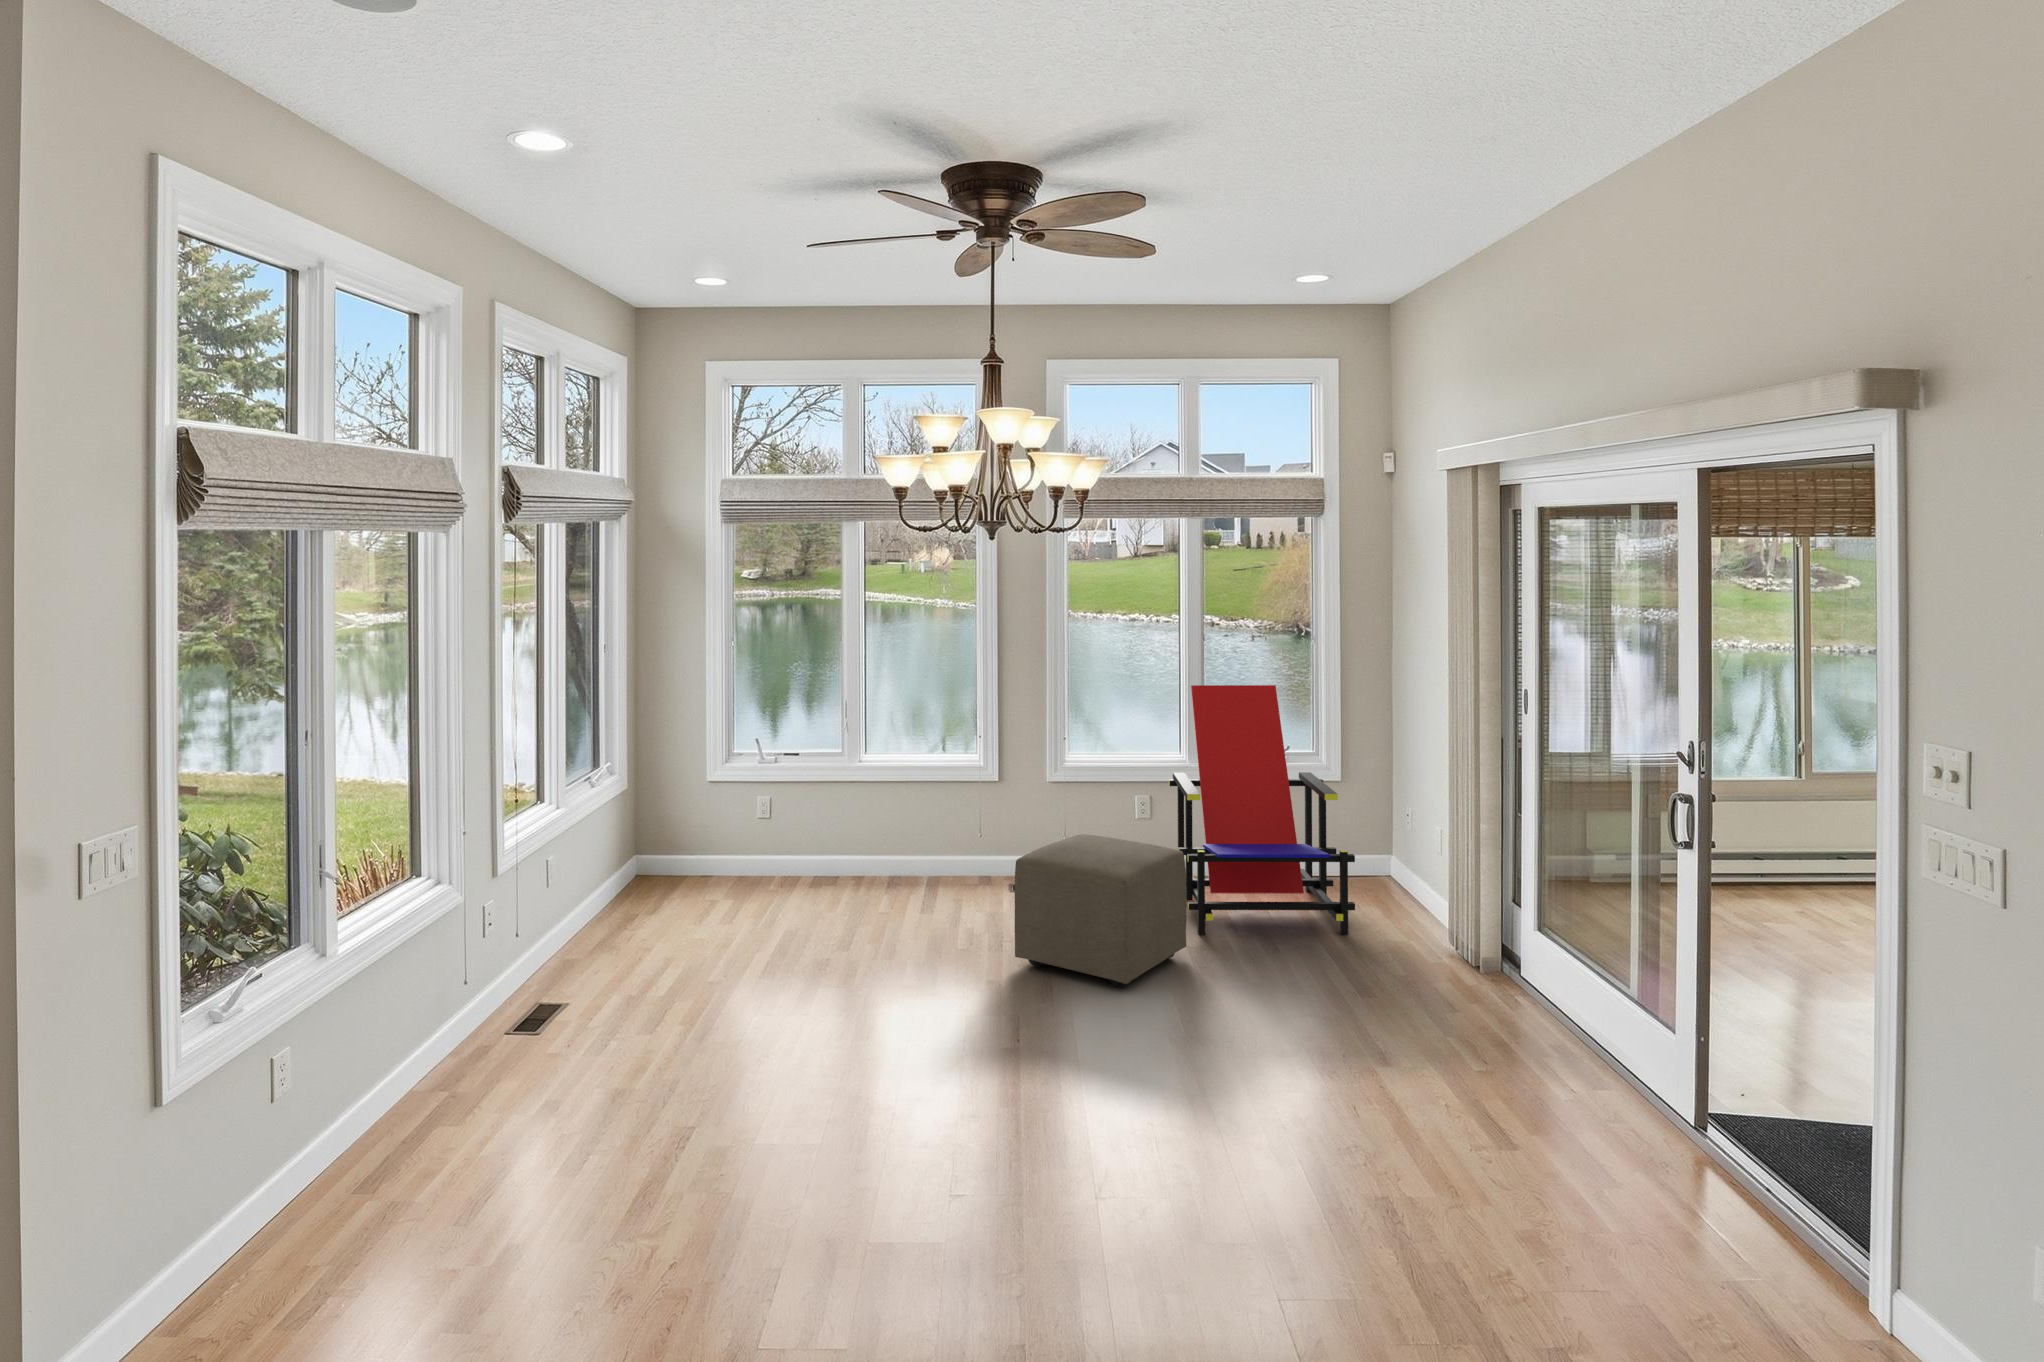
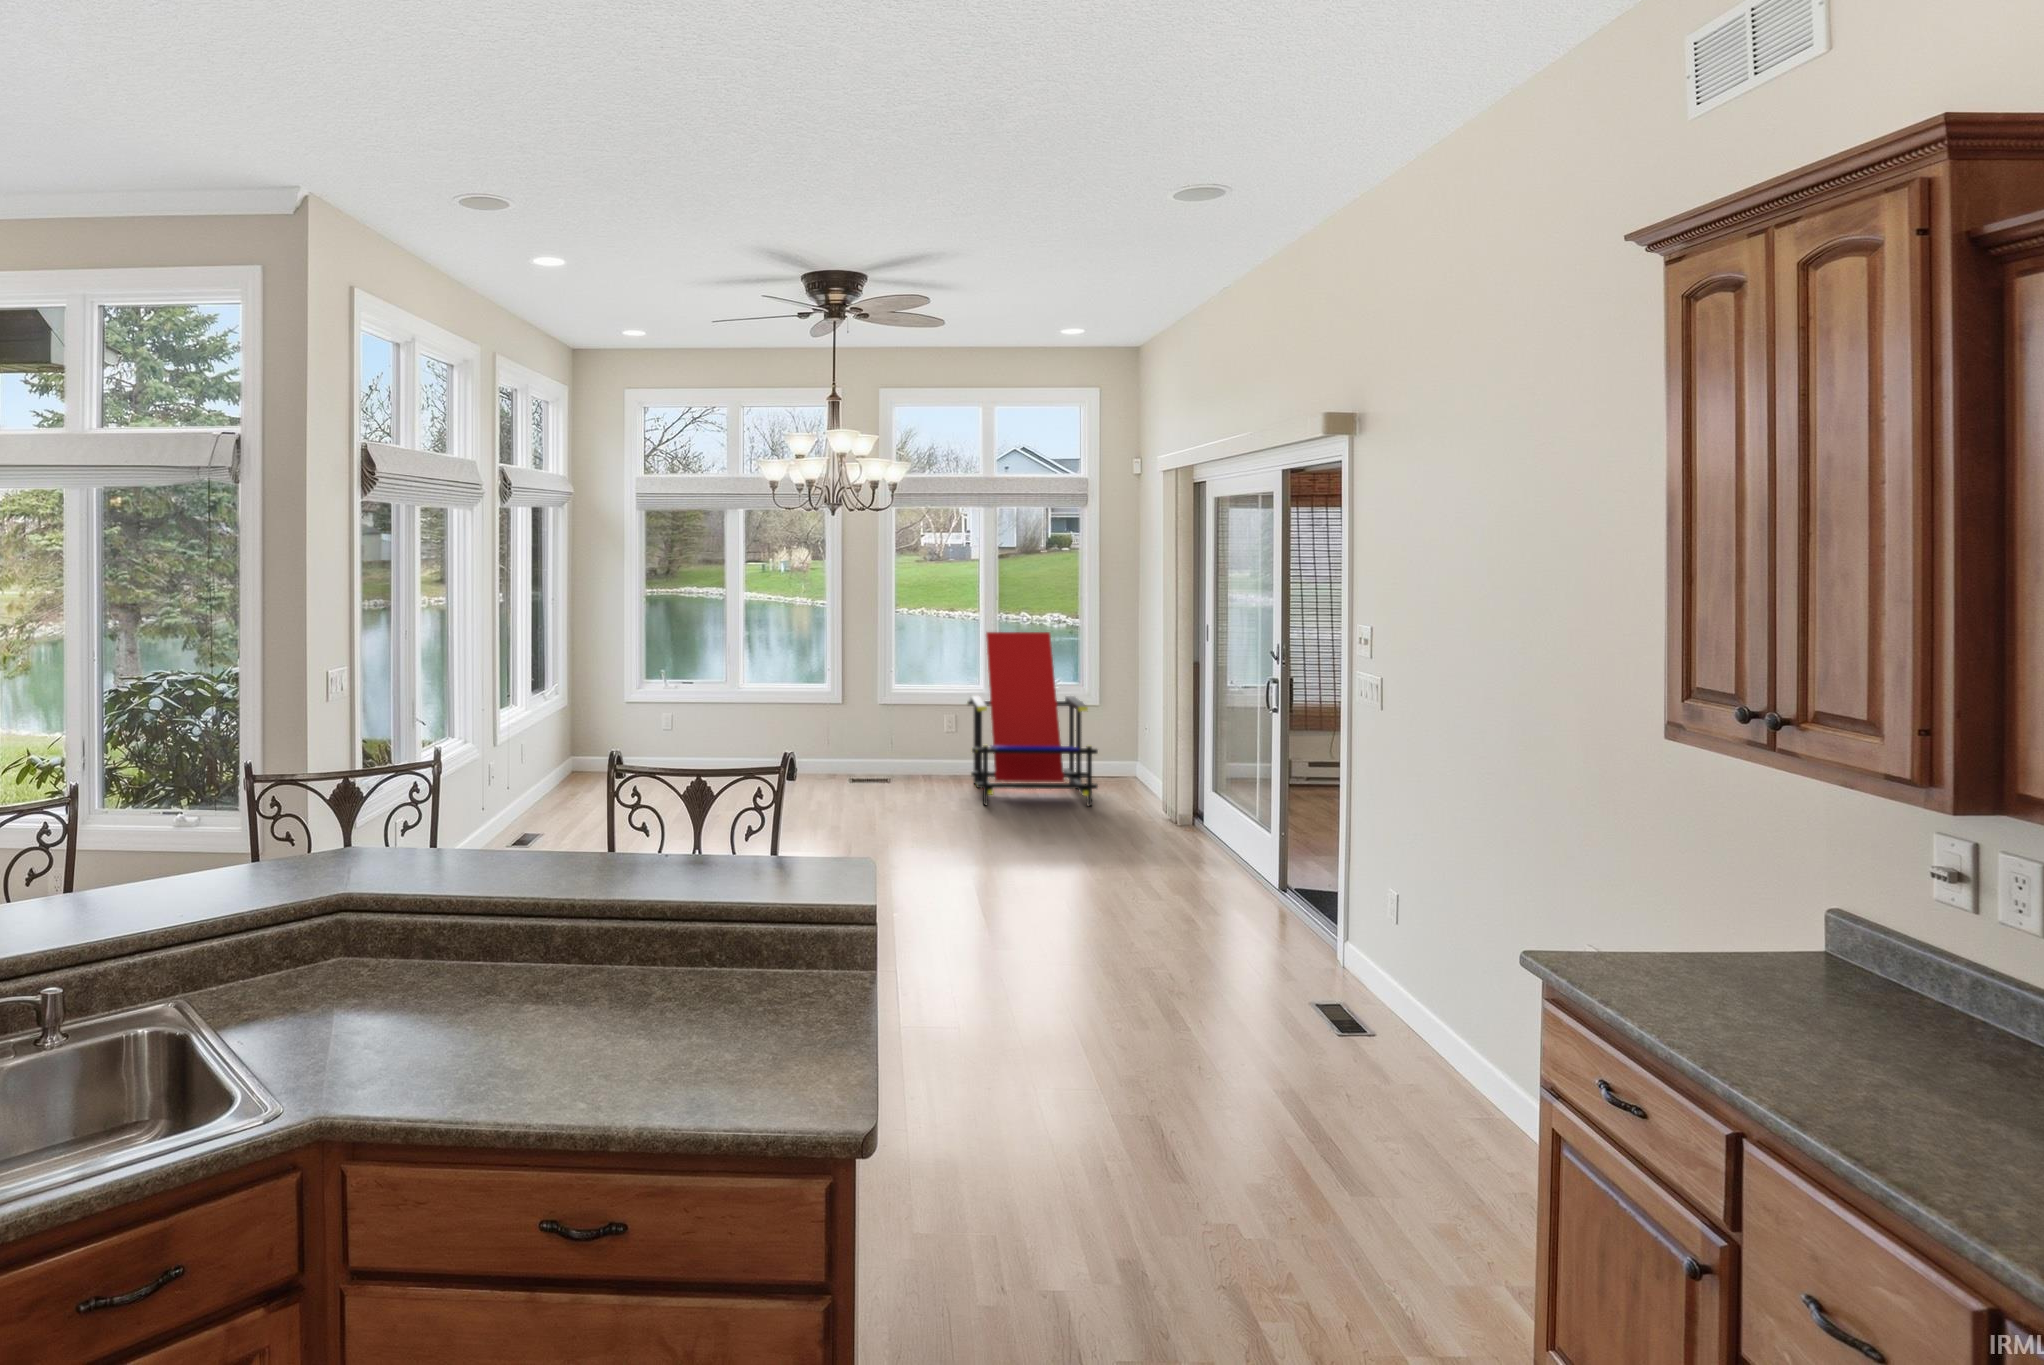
ottoman: present [1015,834,1187,987] -> none [849,732,972,829]

